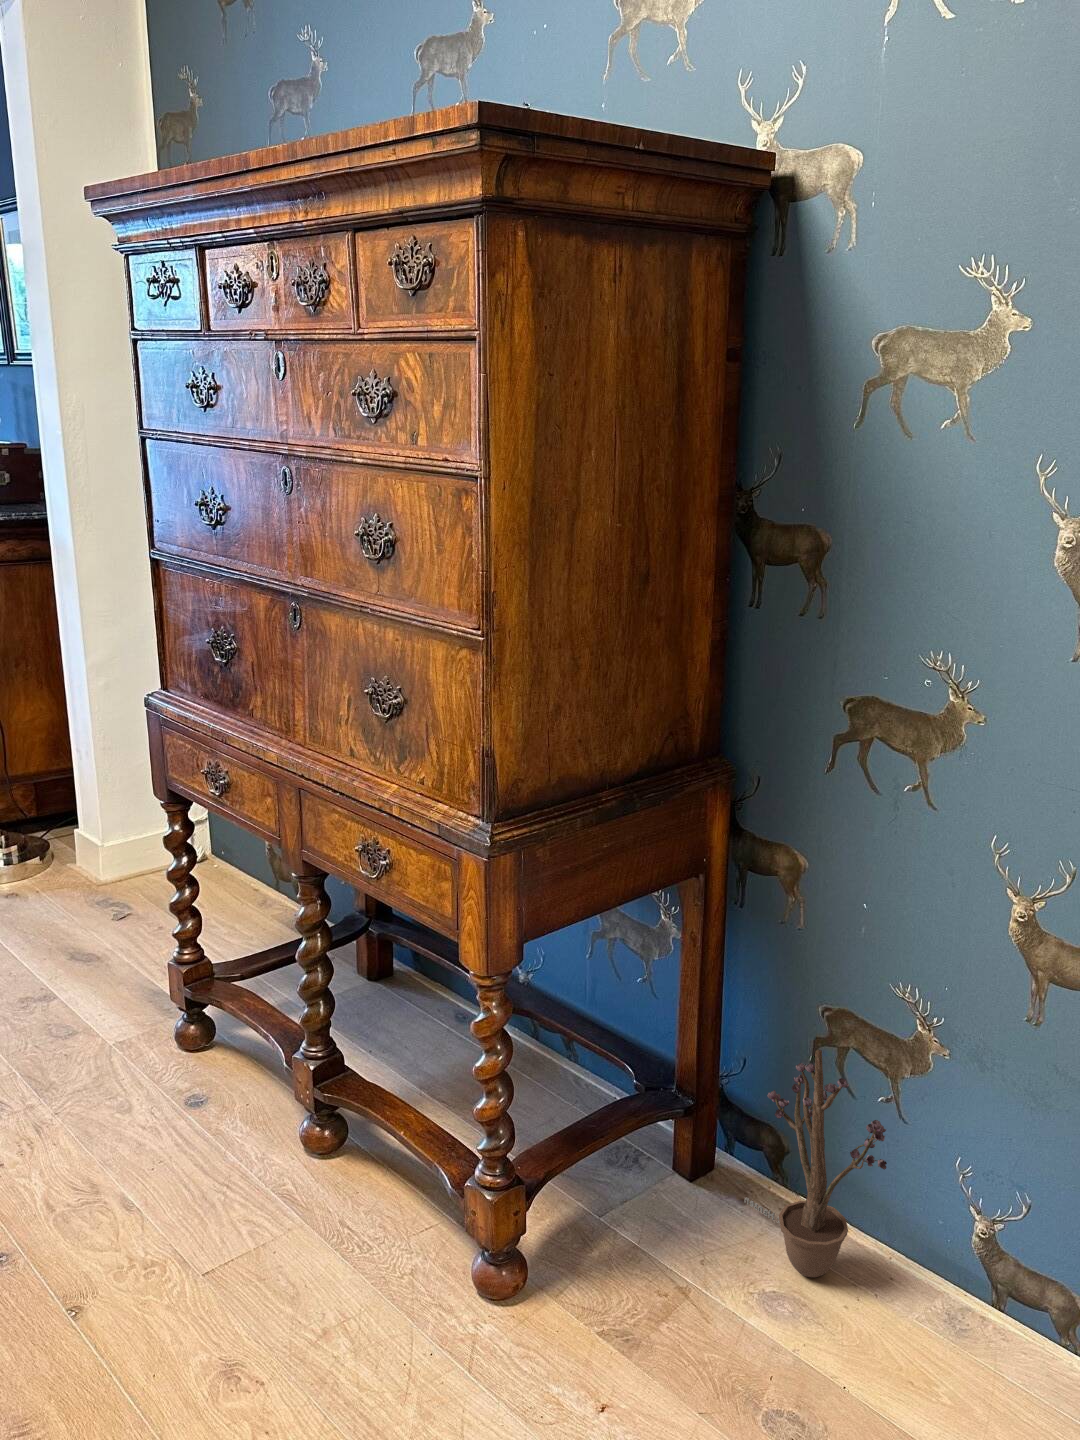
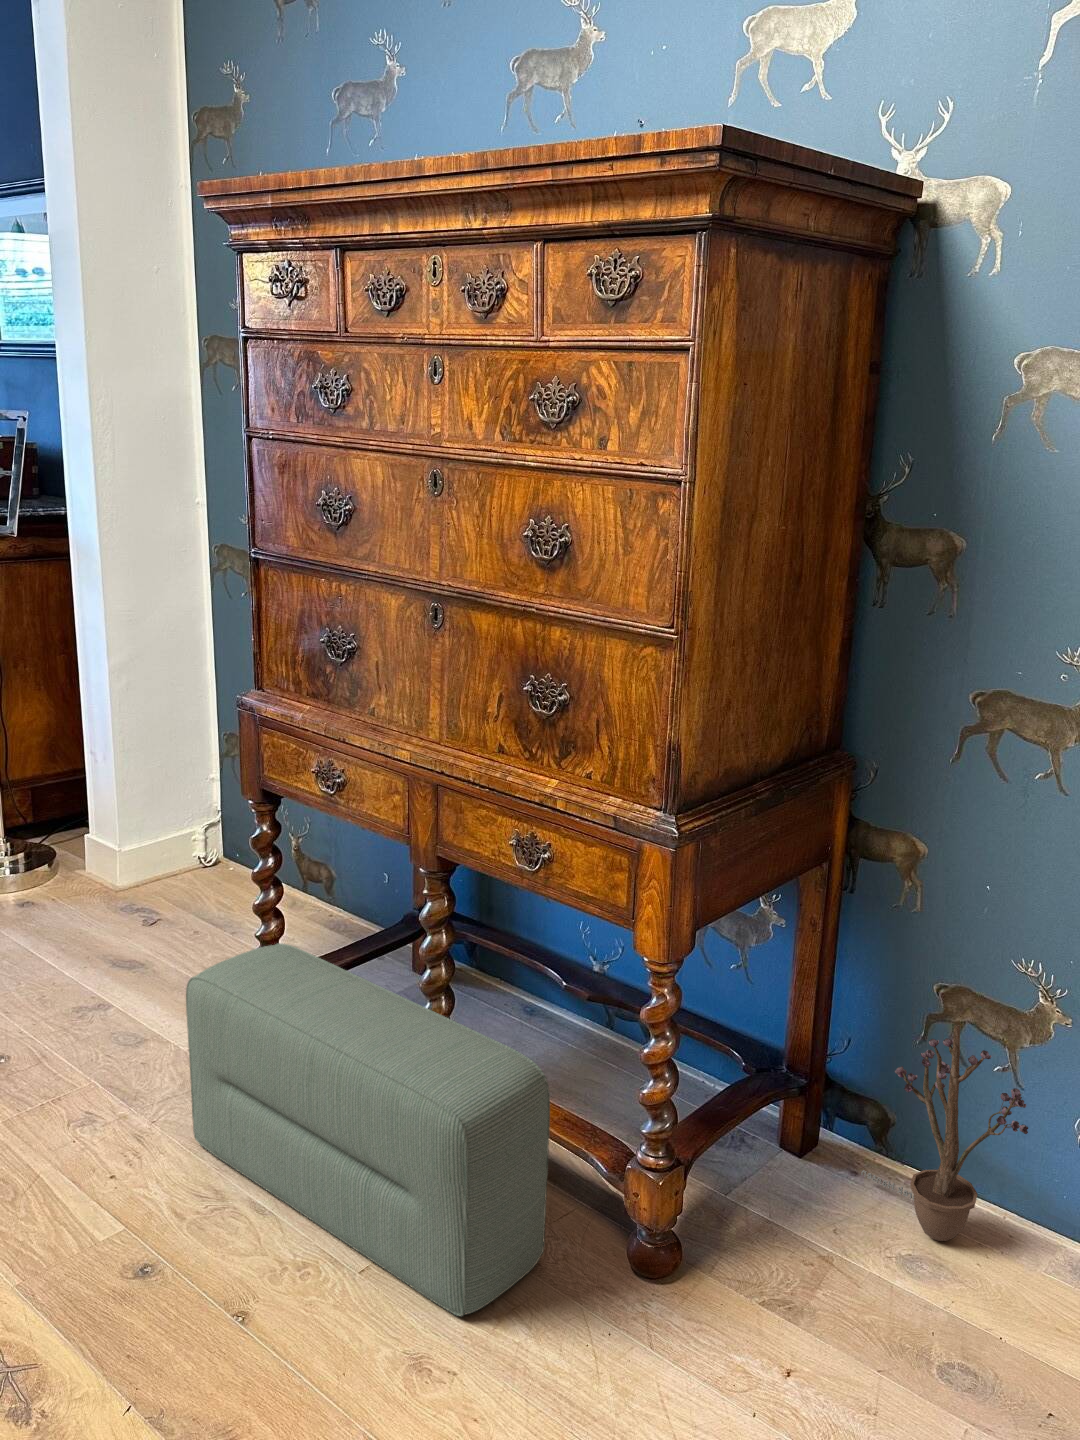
pouf: none [71,942,389,1328] -> present [186,943,550,1316]

